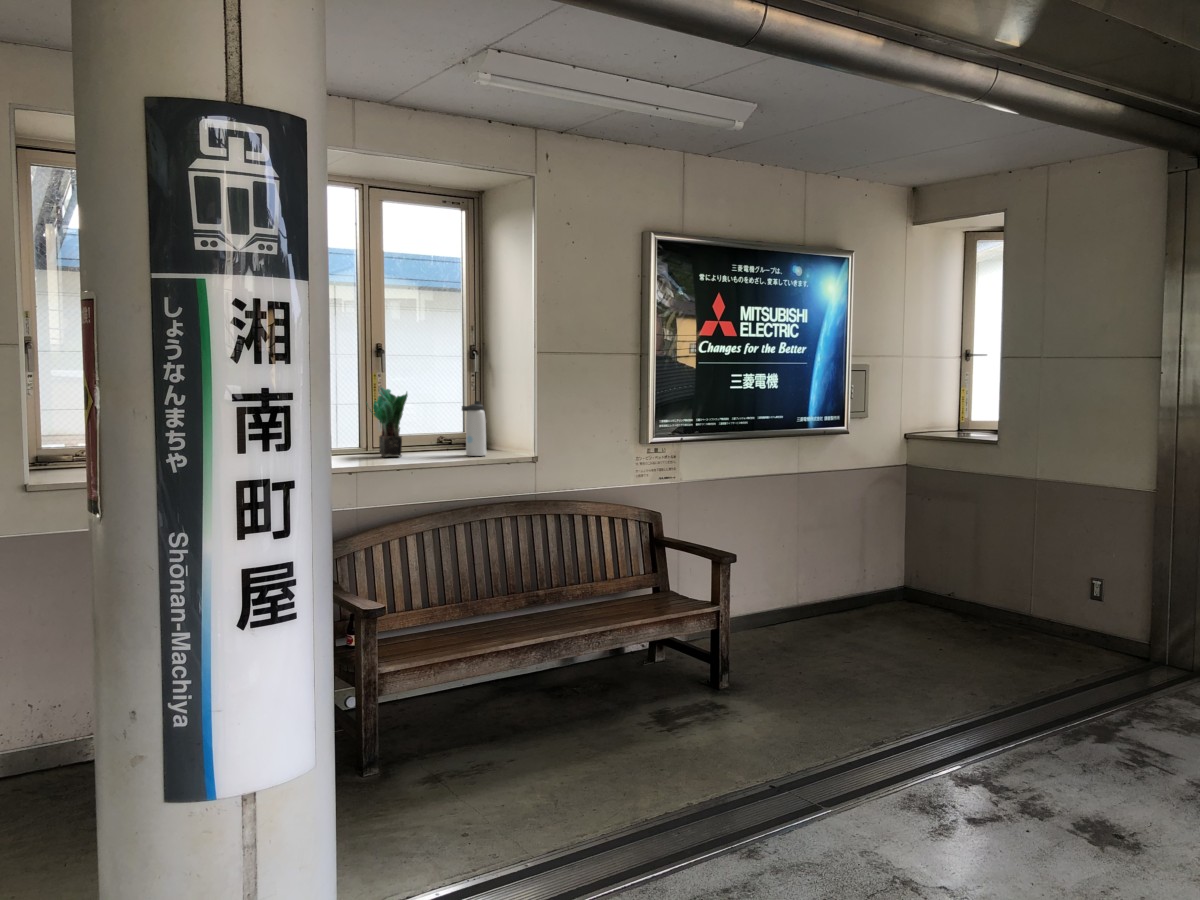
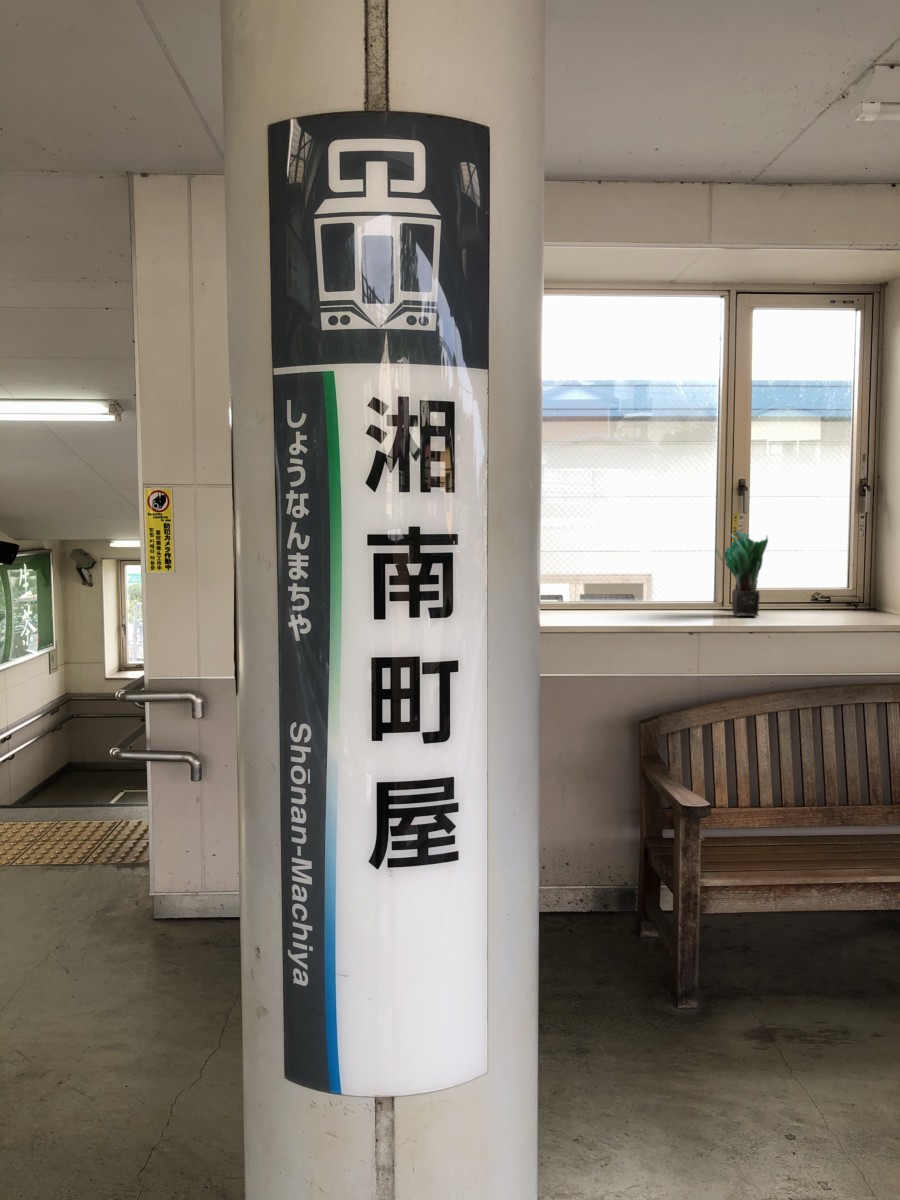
thermos bottle: present [462,401,486,456] -> none [841,549,874,620]

